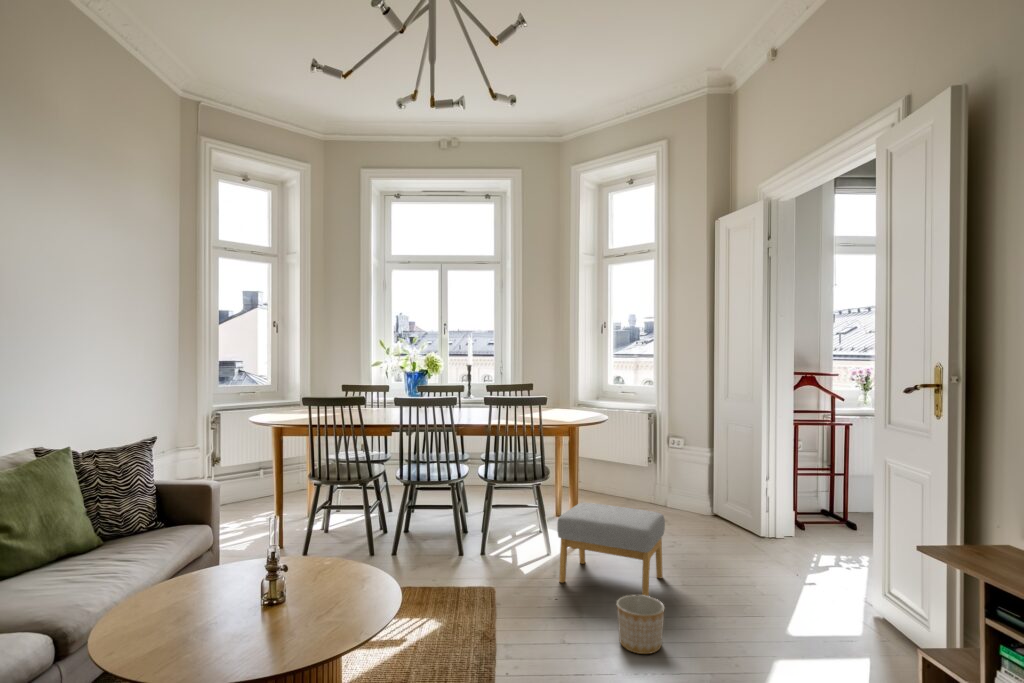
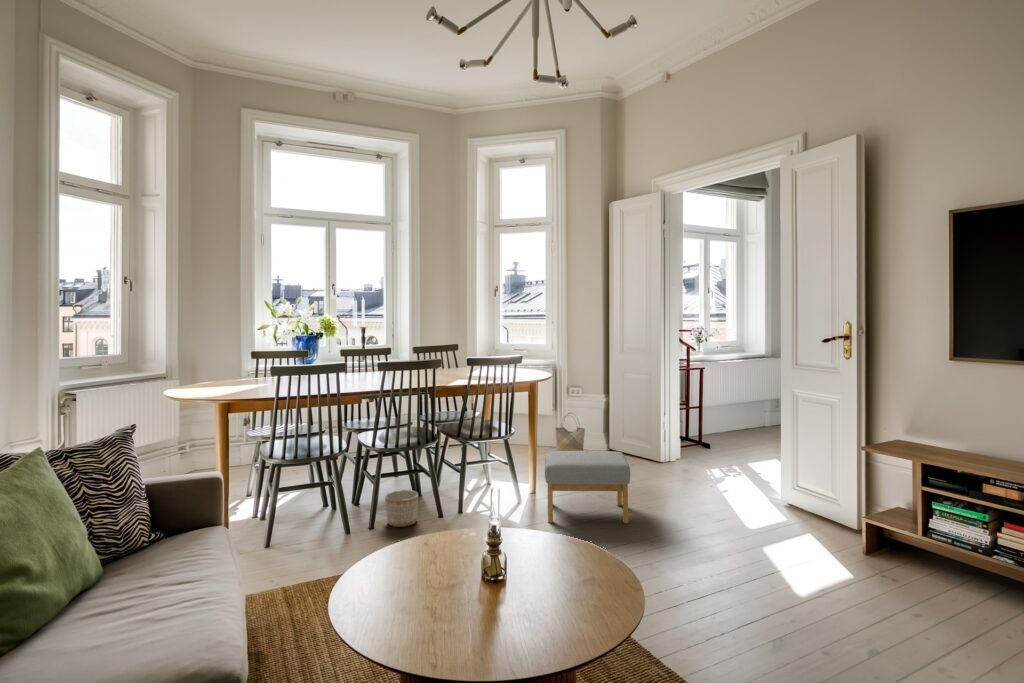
woven basket: none [648,464,682,513] -> present [556,425,585,451]
planter: present [617,595,664,654] -> present [385,490,418,527]

